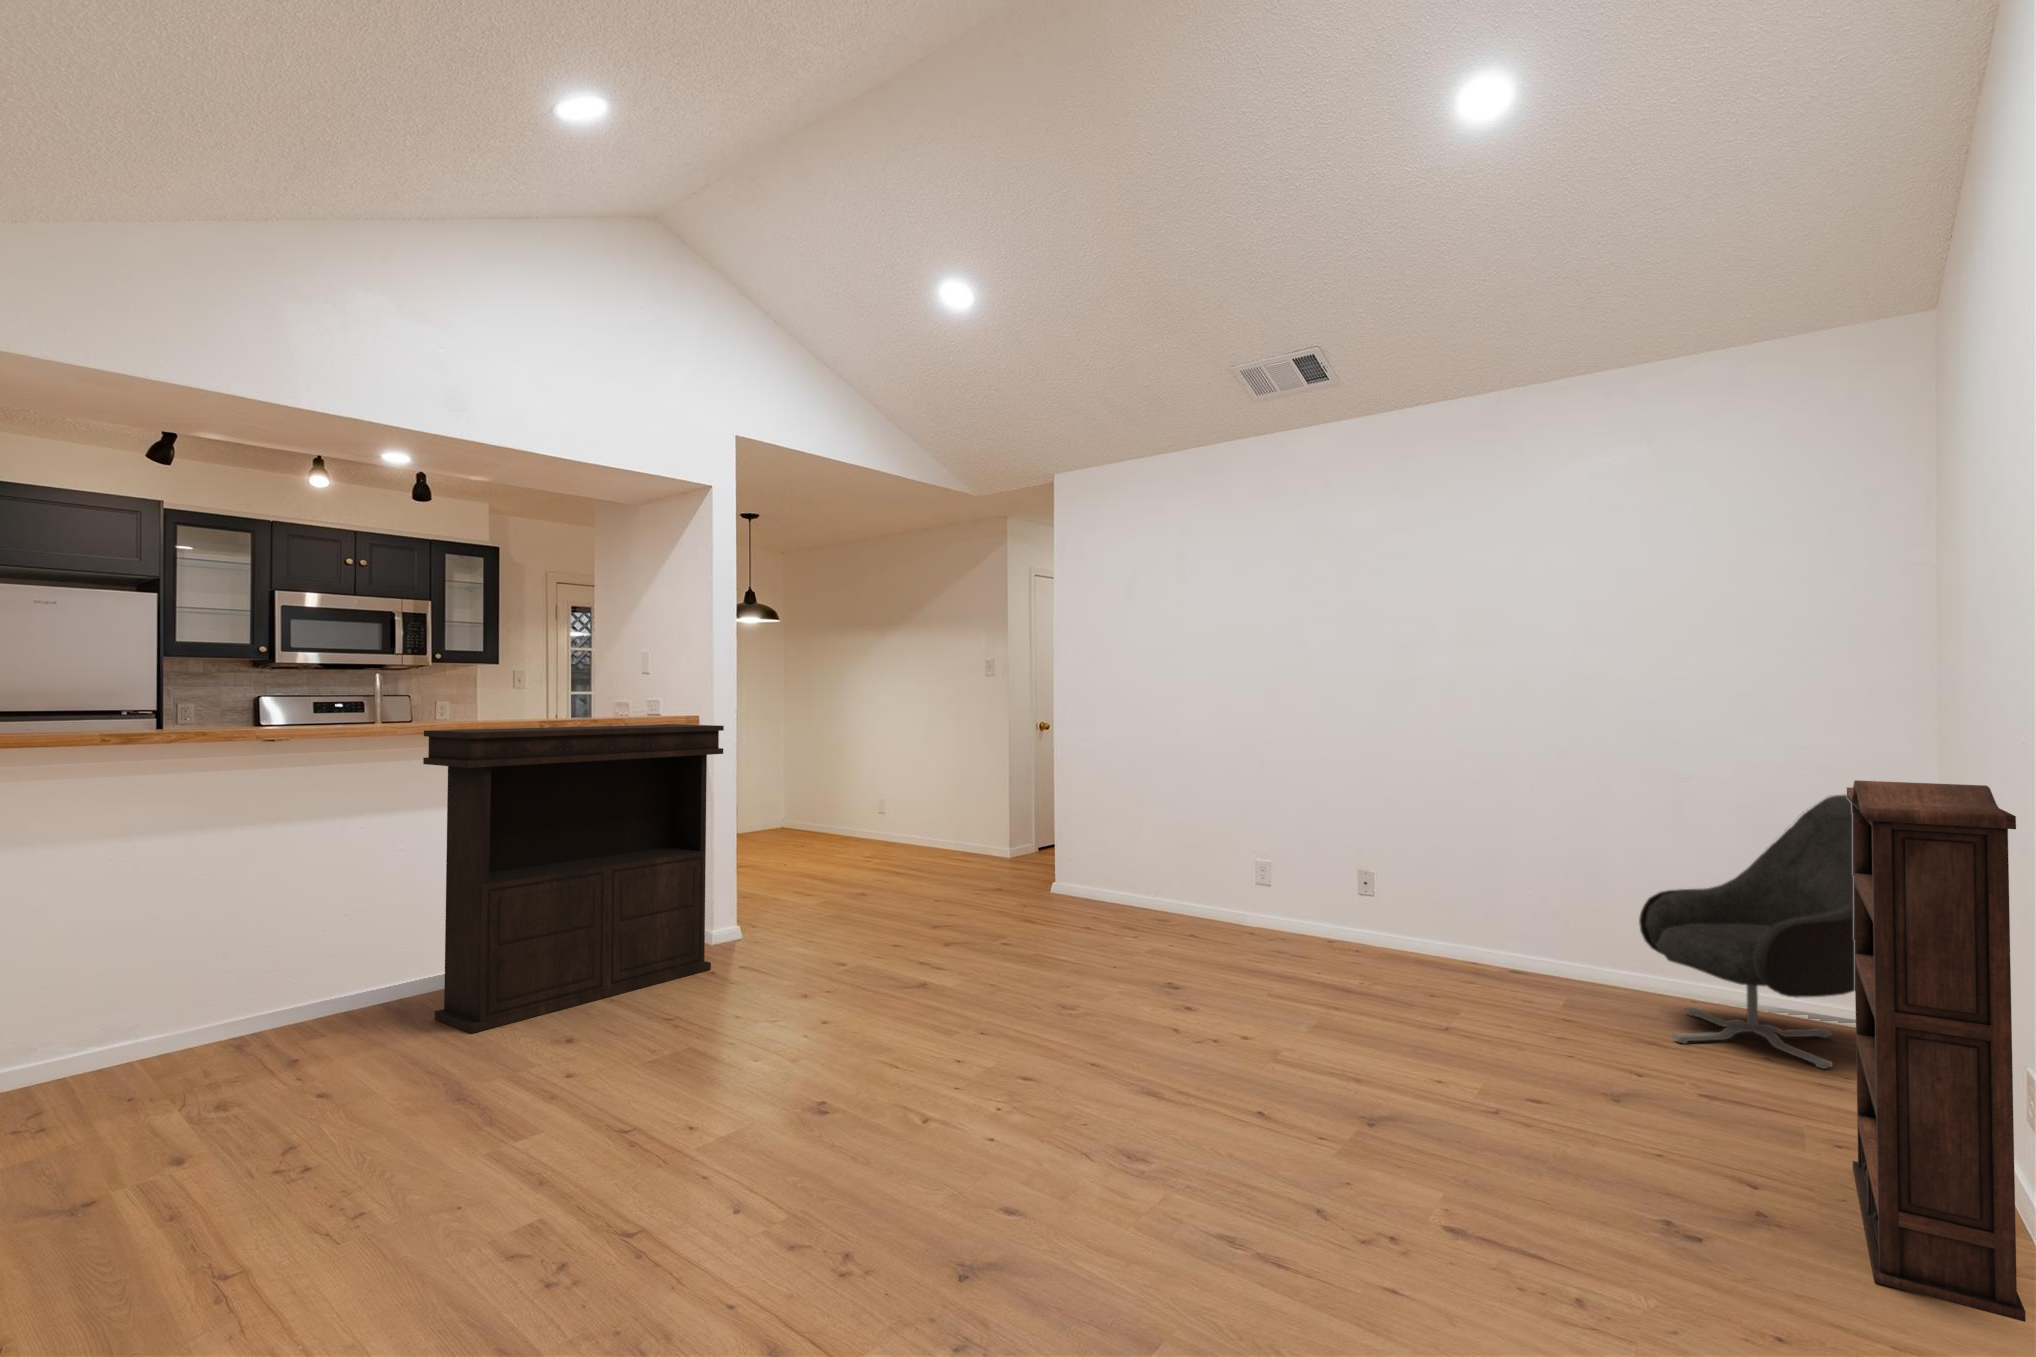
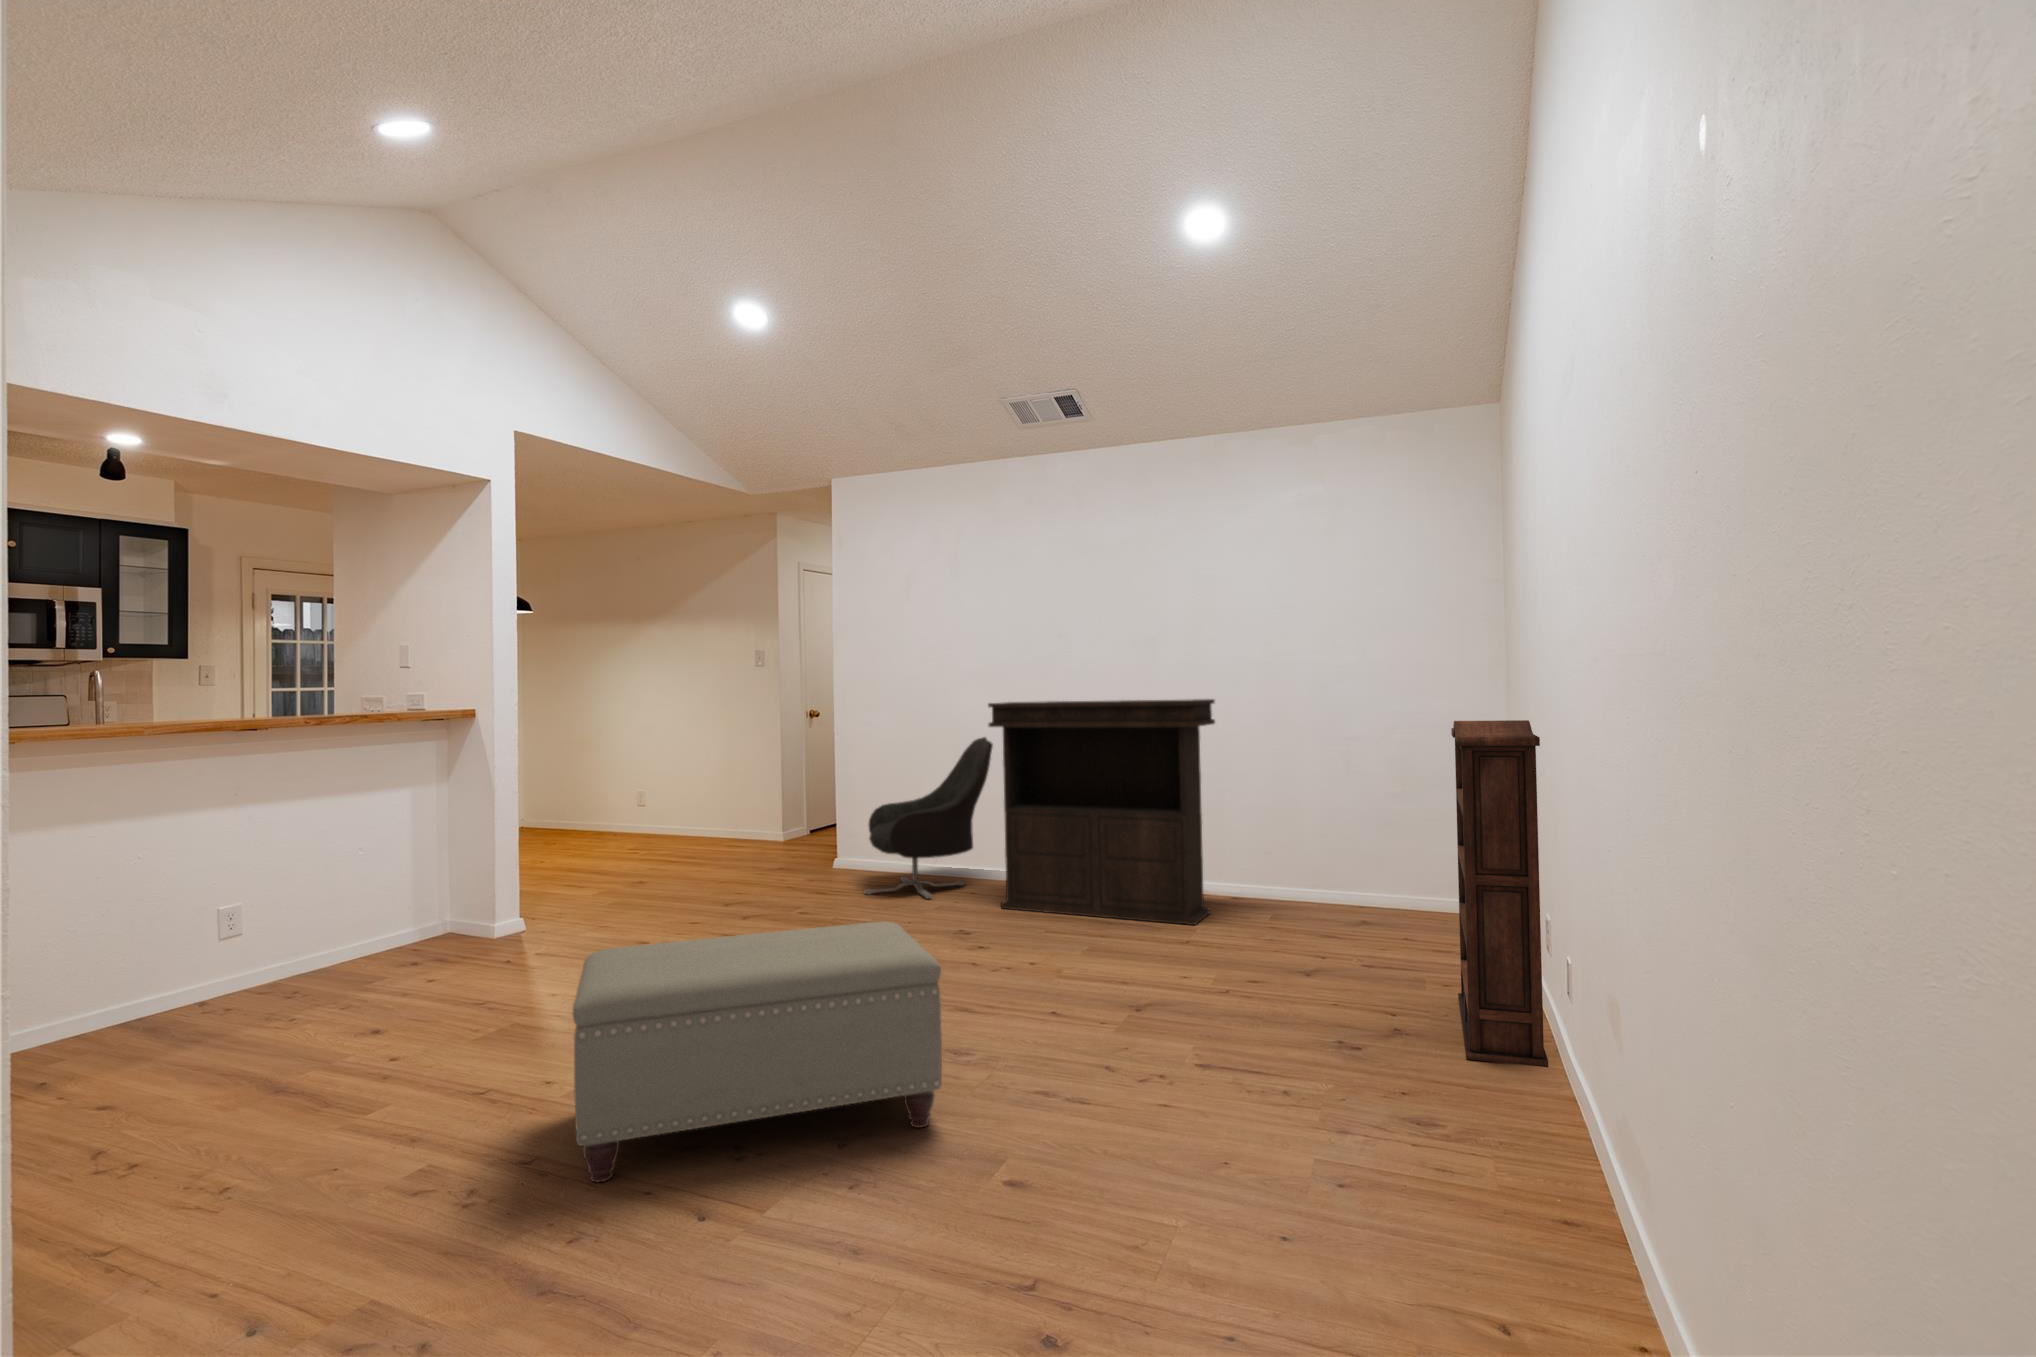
console table: present [423,724,724,1033] -> present [988,699,1215,925]
armchair: present [1639,795,1855,1069] -> present [864,737,993,899]
ottoman: none [662,992,1096,1283] -> present [572,922,942,1183]

